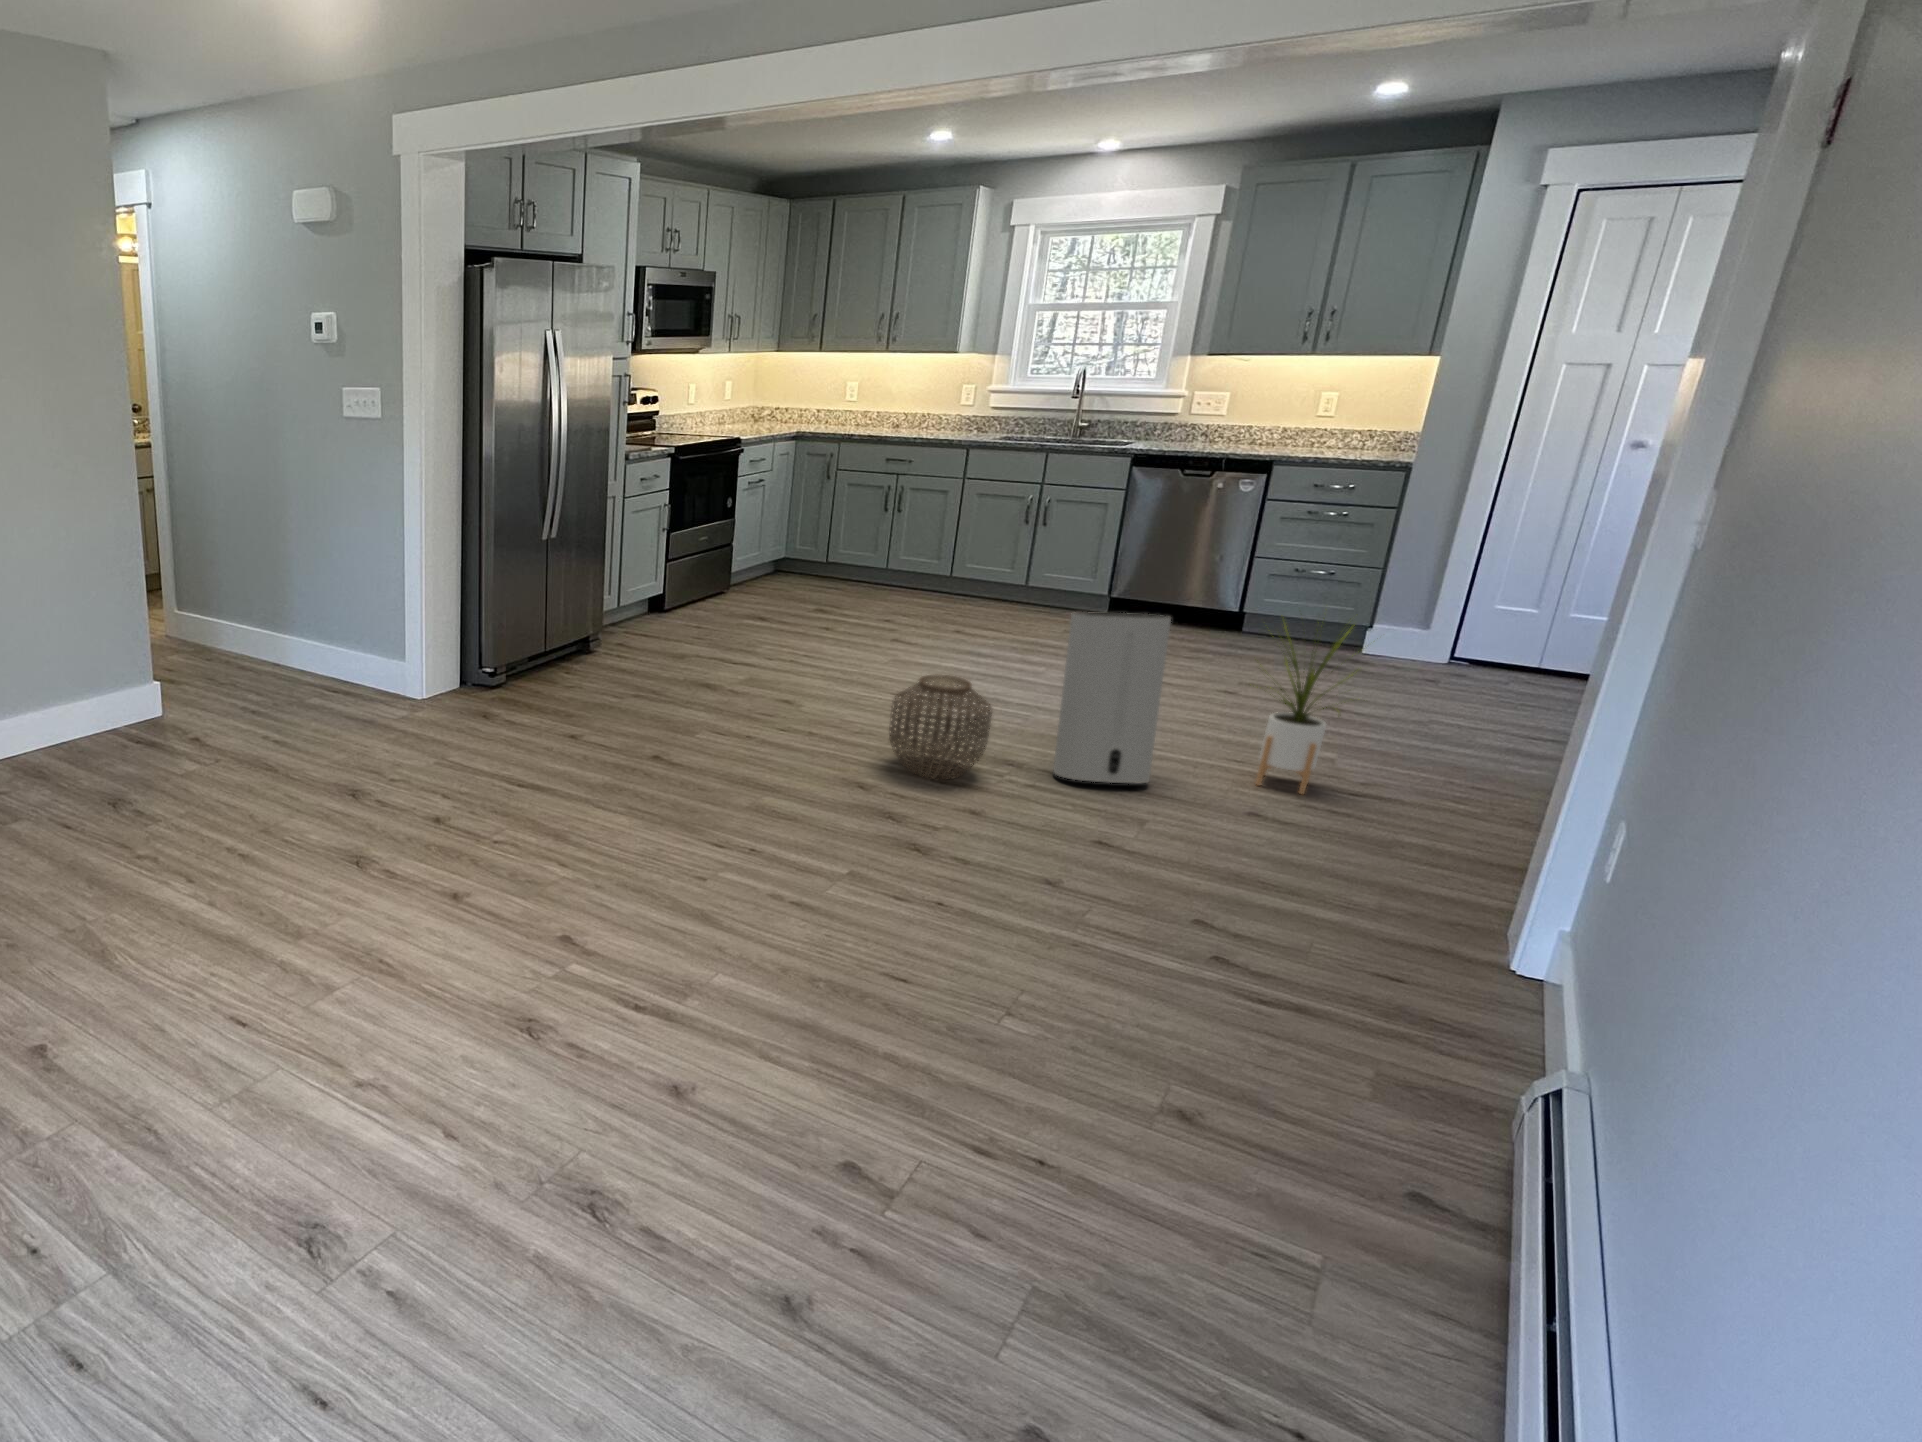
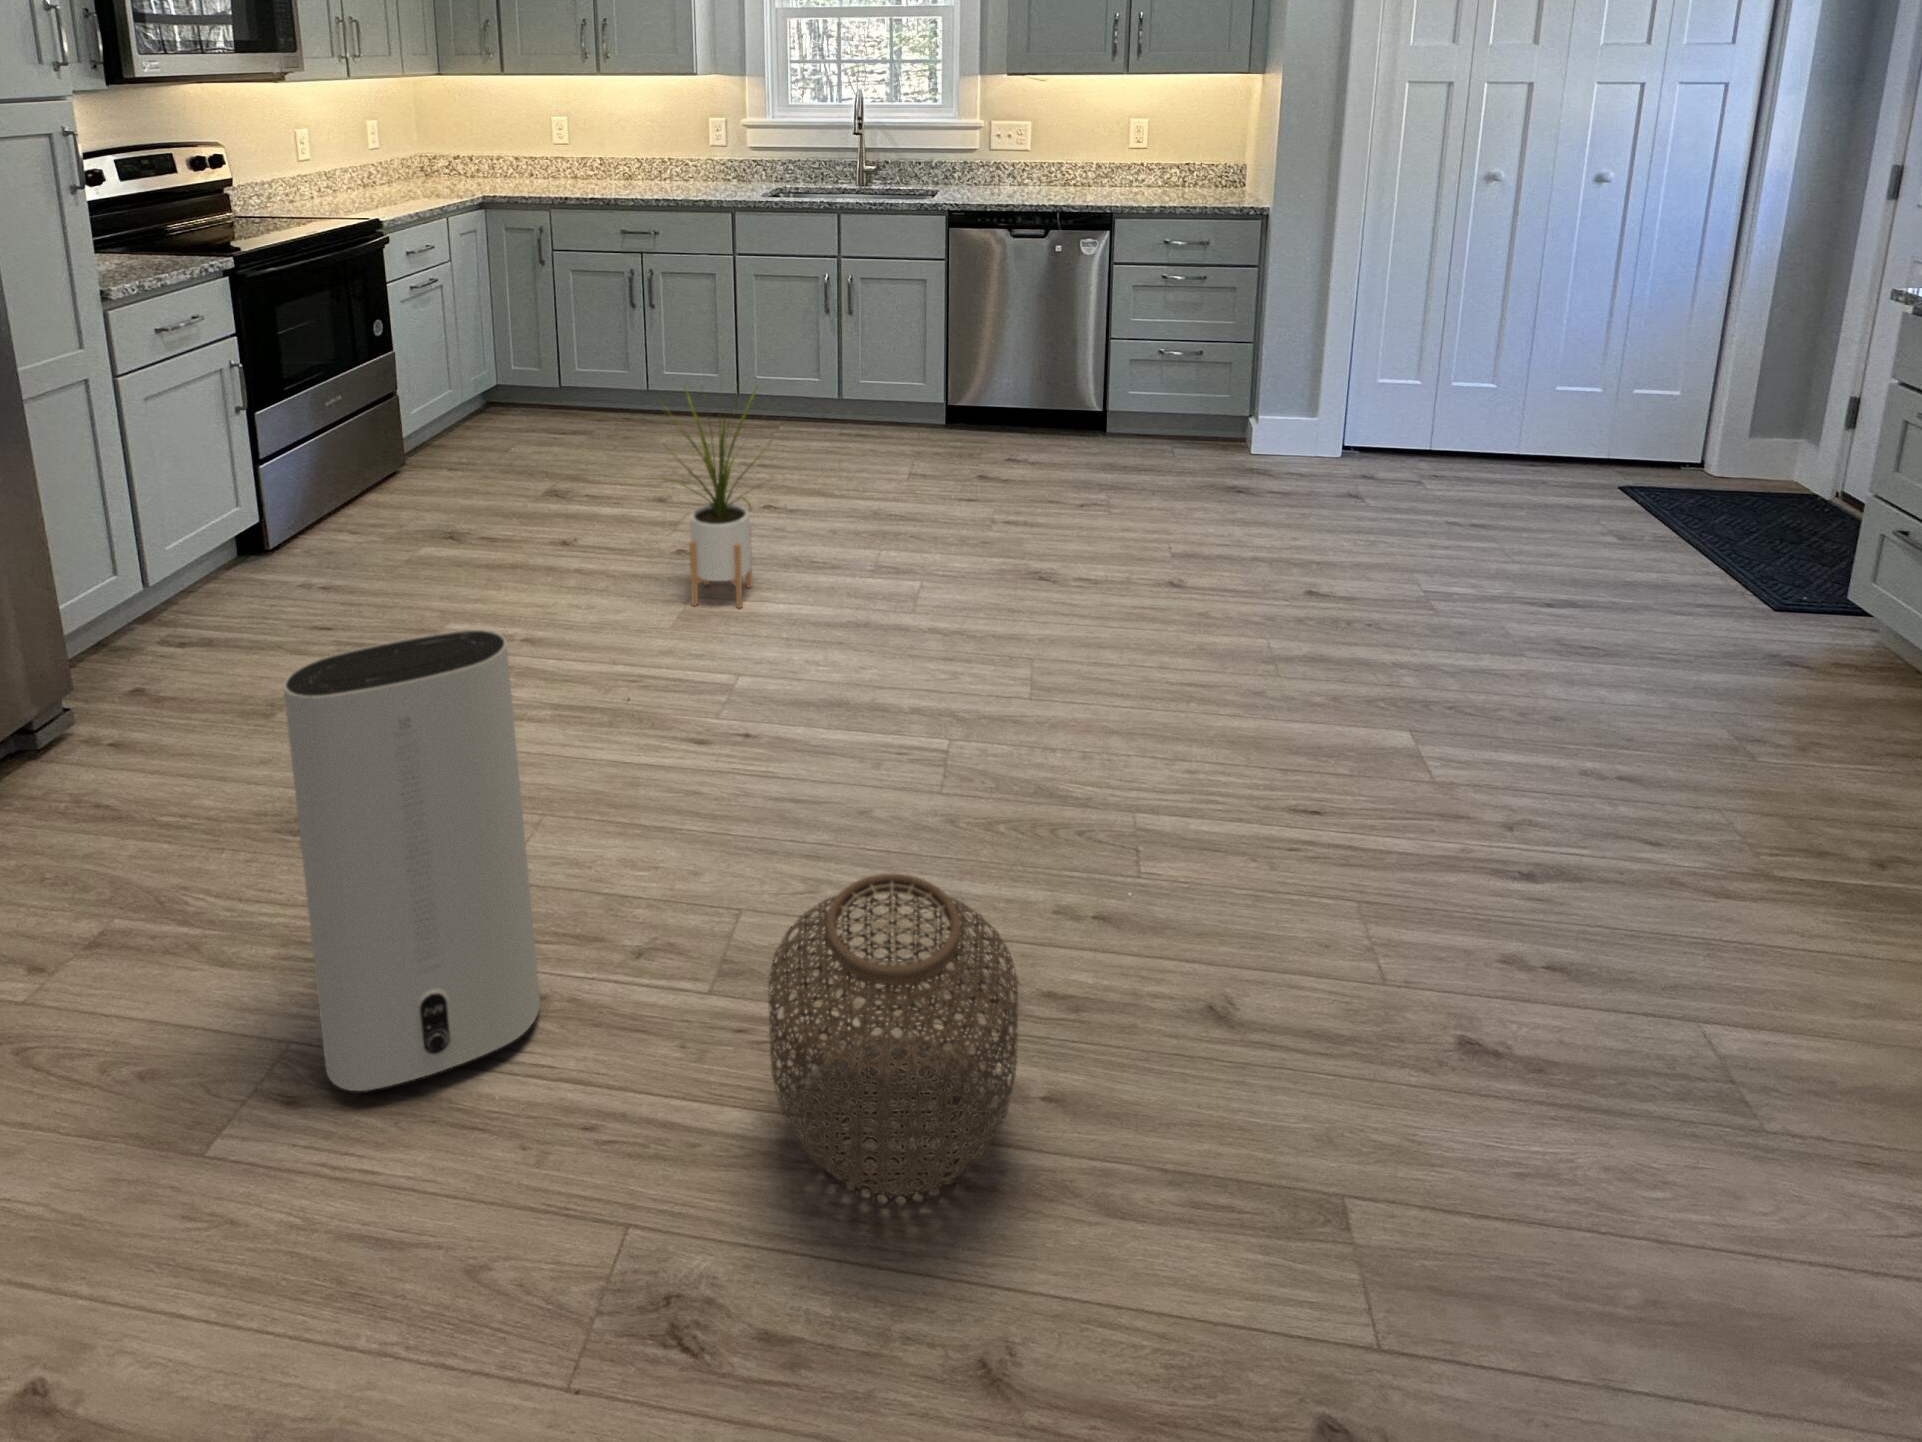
air purifier: present [1053,612,1171,783] -> present [283,630,540,1091]
house plant: present [1255,618,1355,794] -> present [670,381,766,608]

